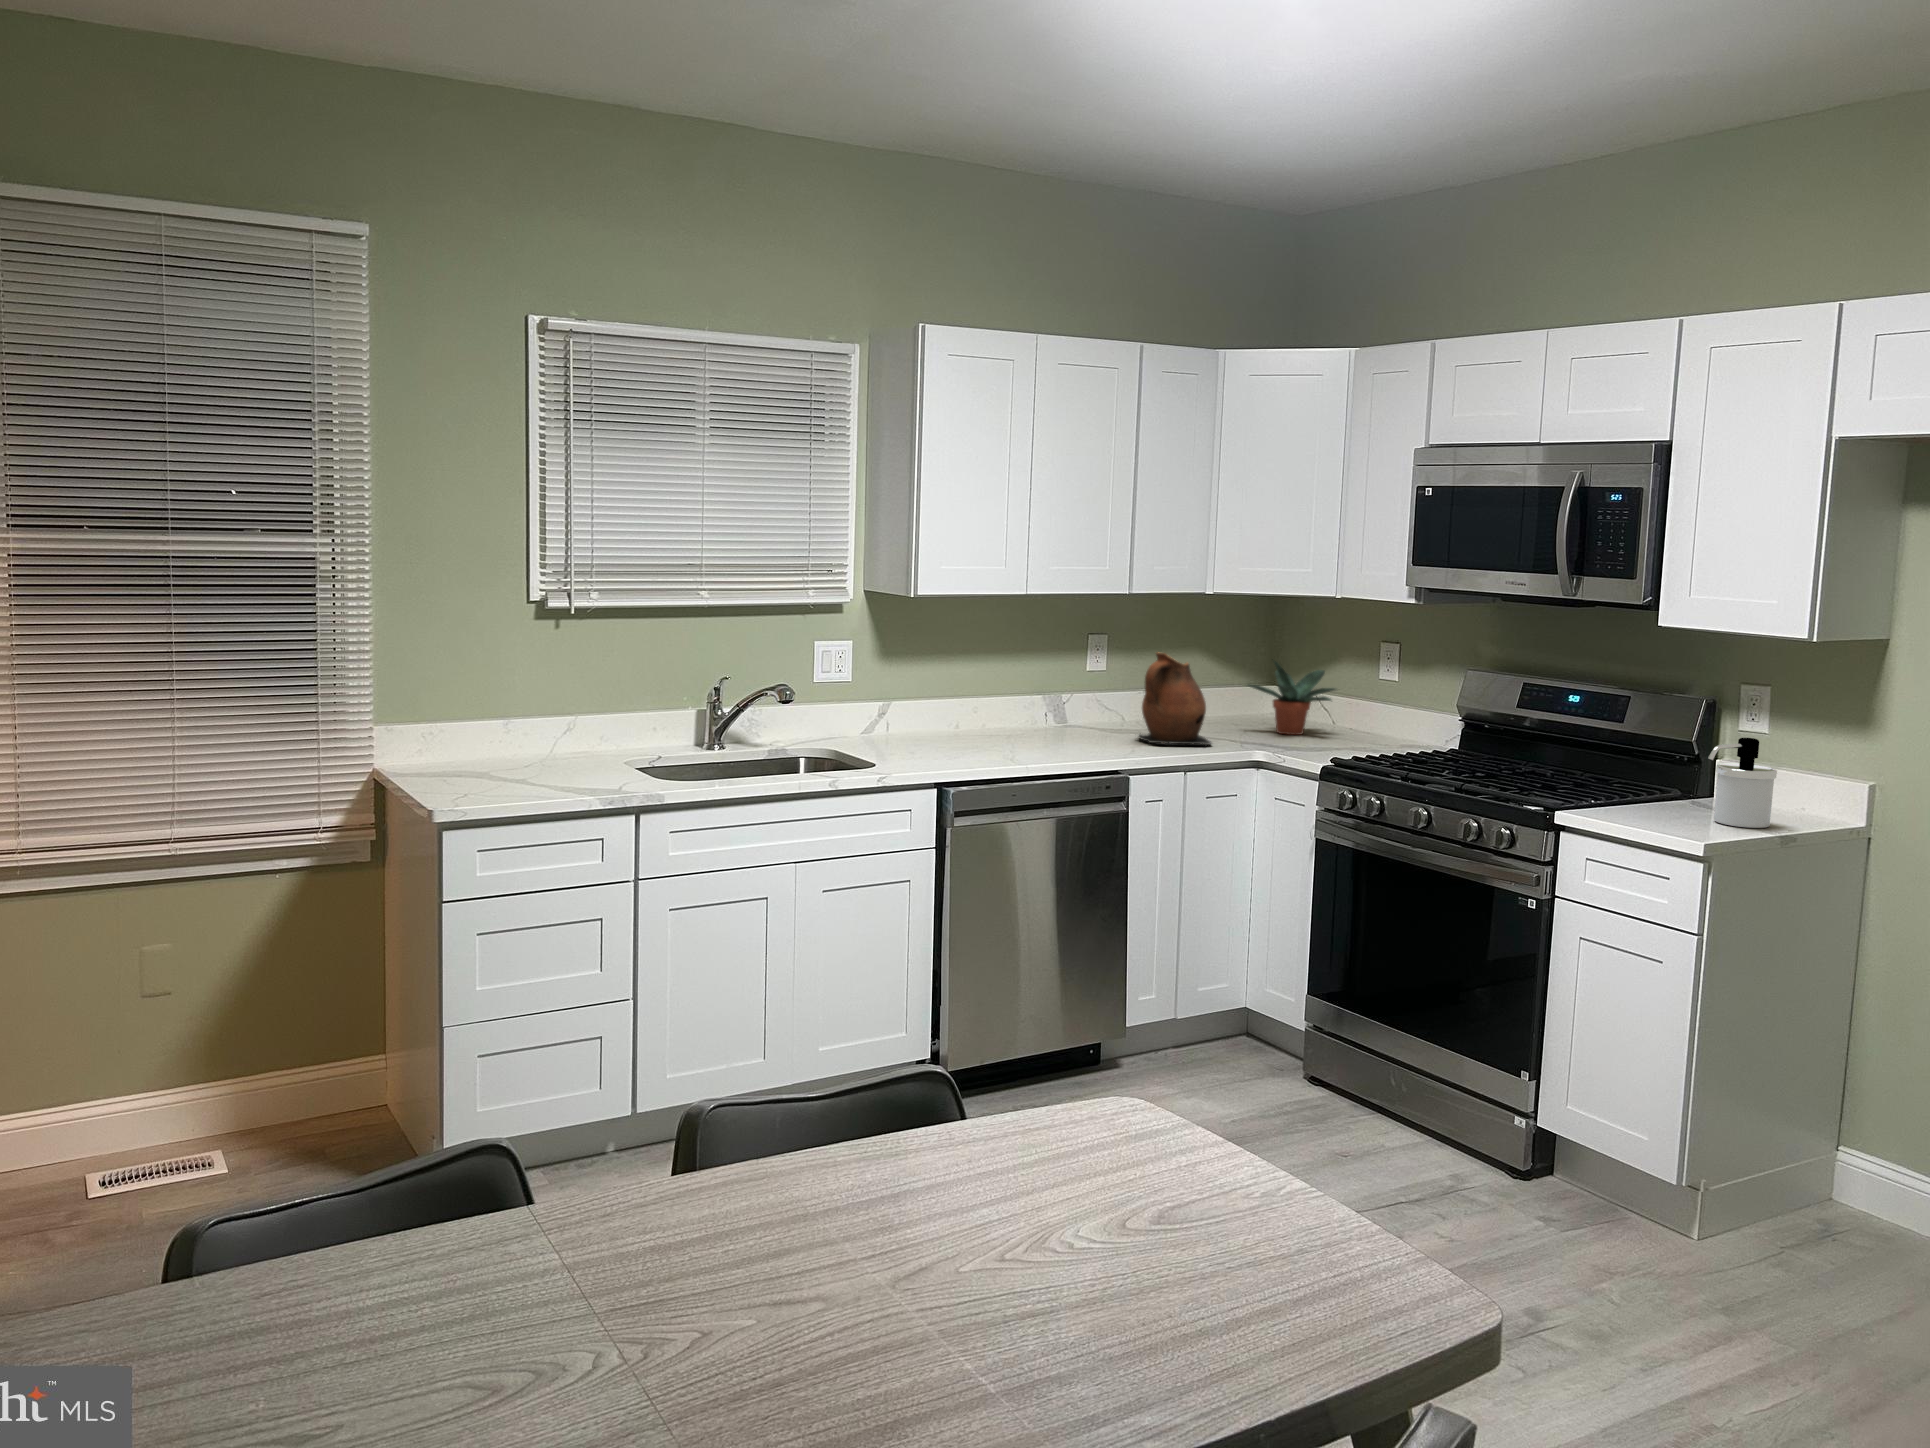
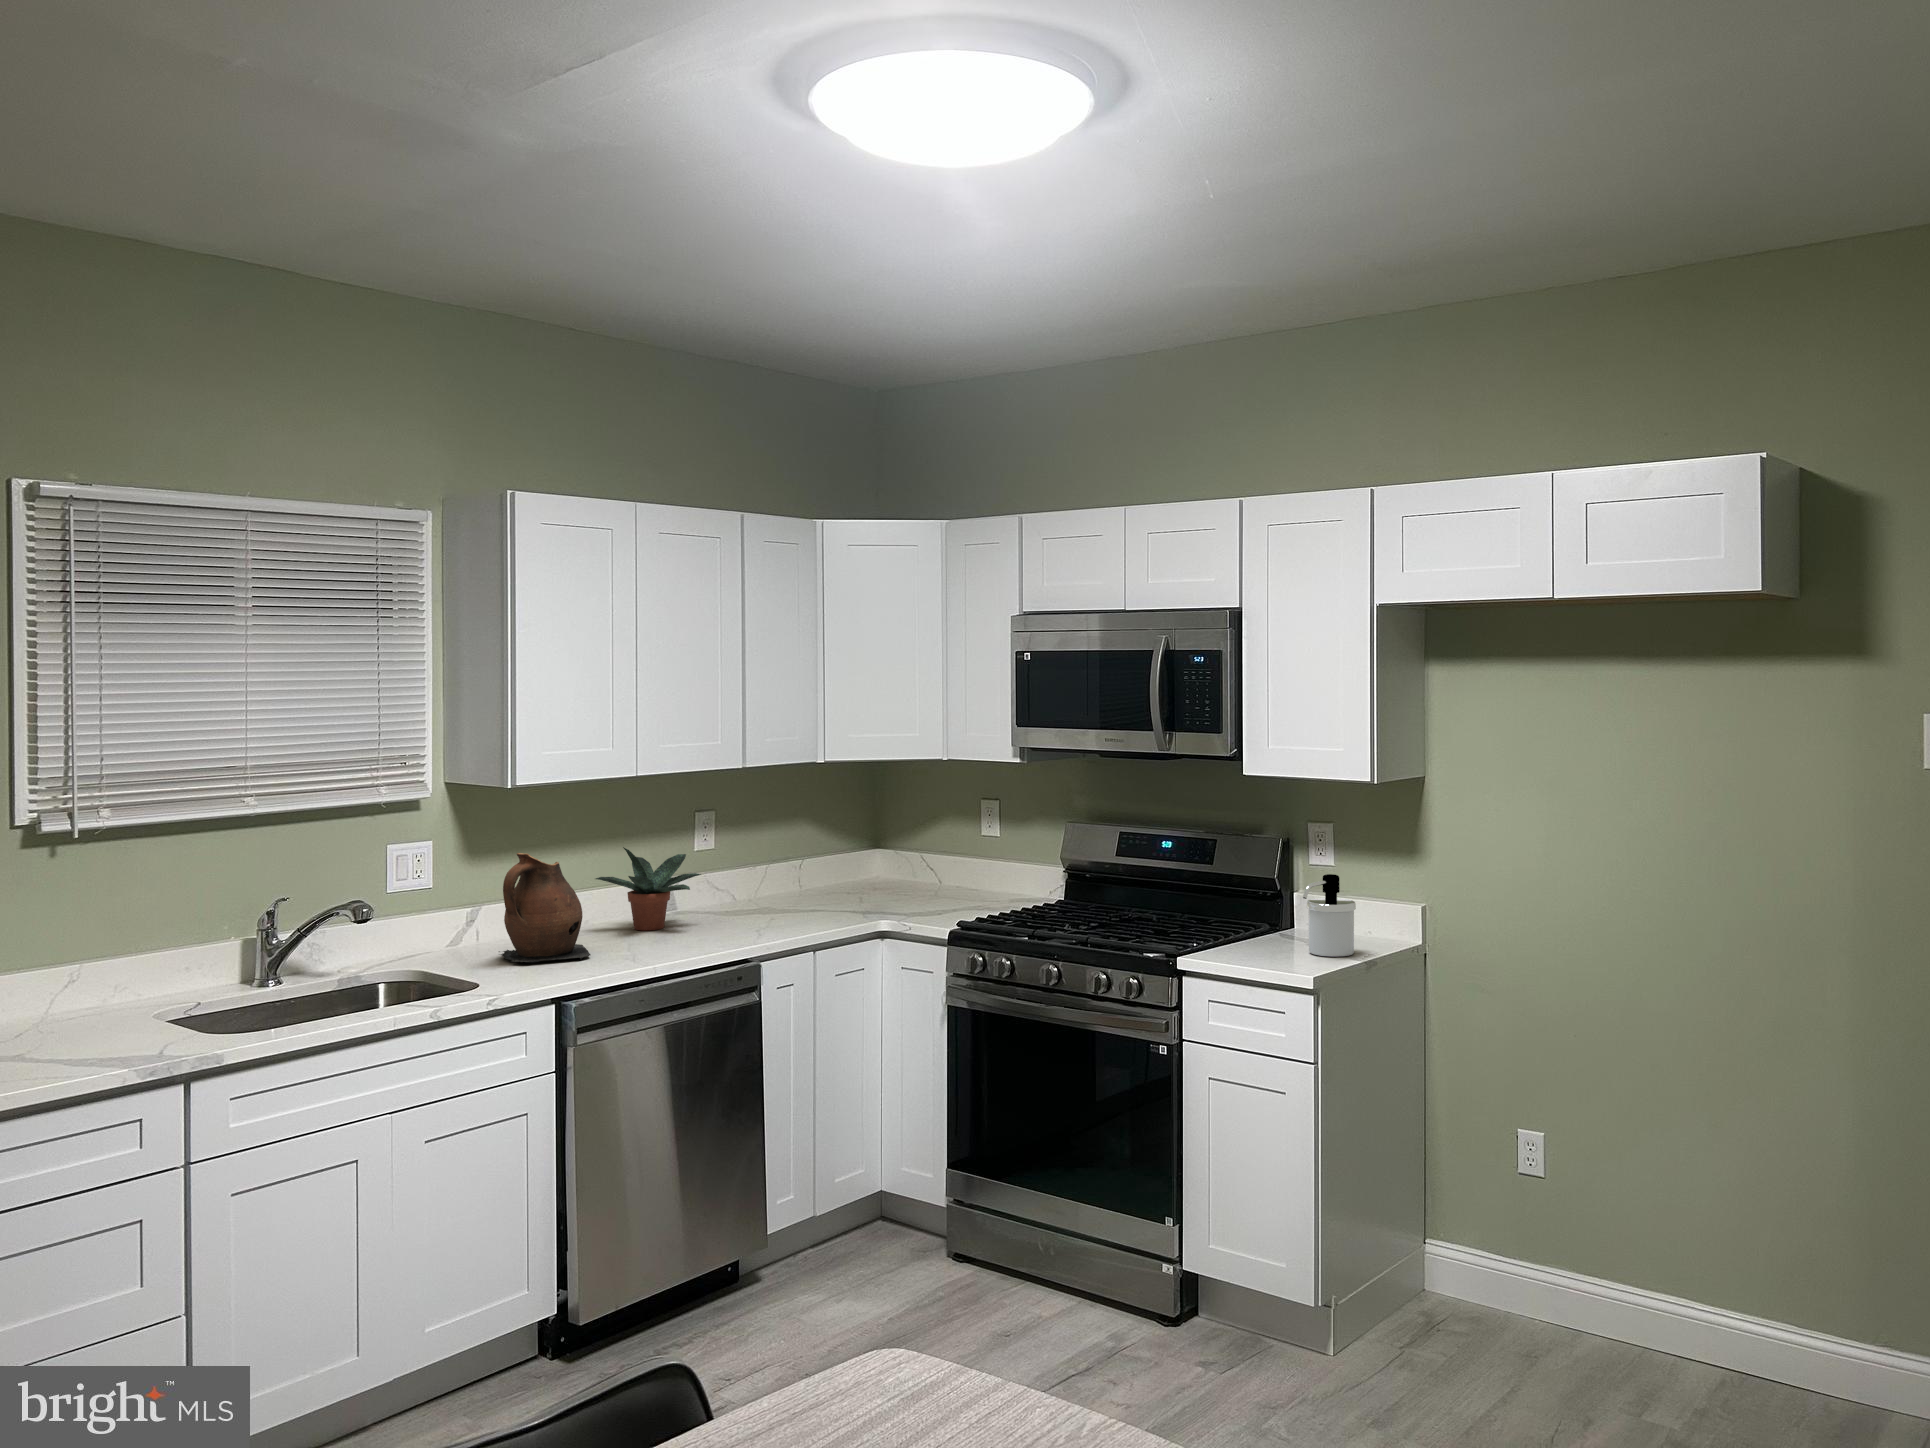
ceramic pitcher: present [1138,652,1211,745] -> present [499,853,591,962]
potted plant: present [1248,661,1335,735] -> present [596,847,701,930]

